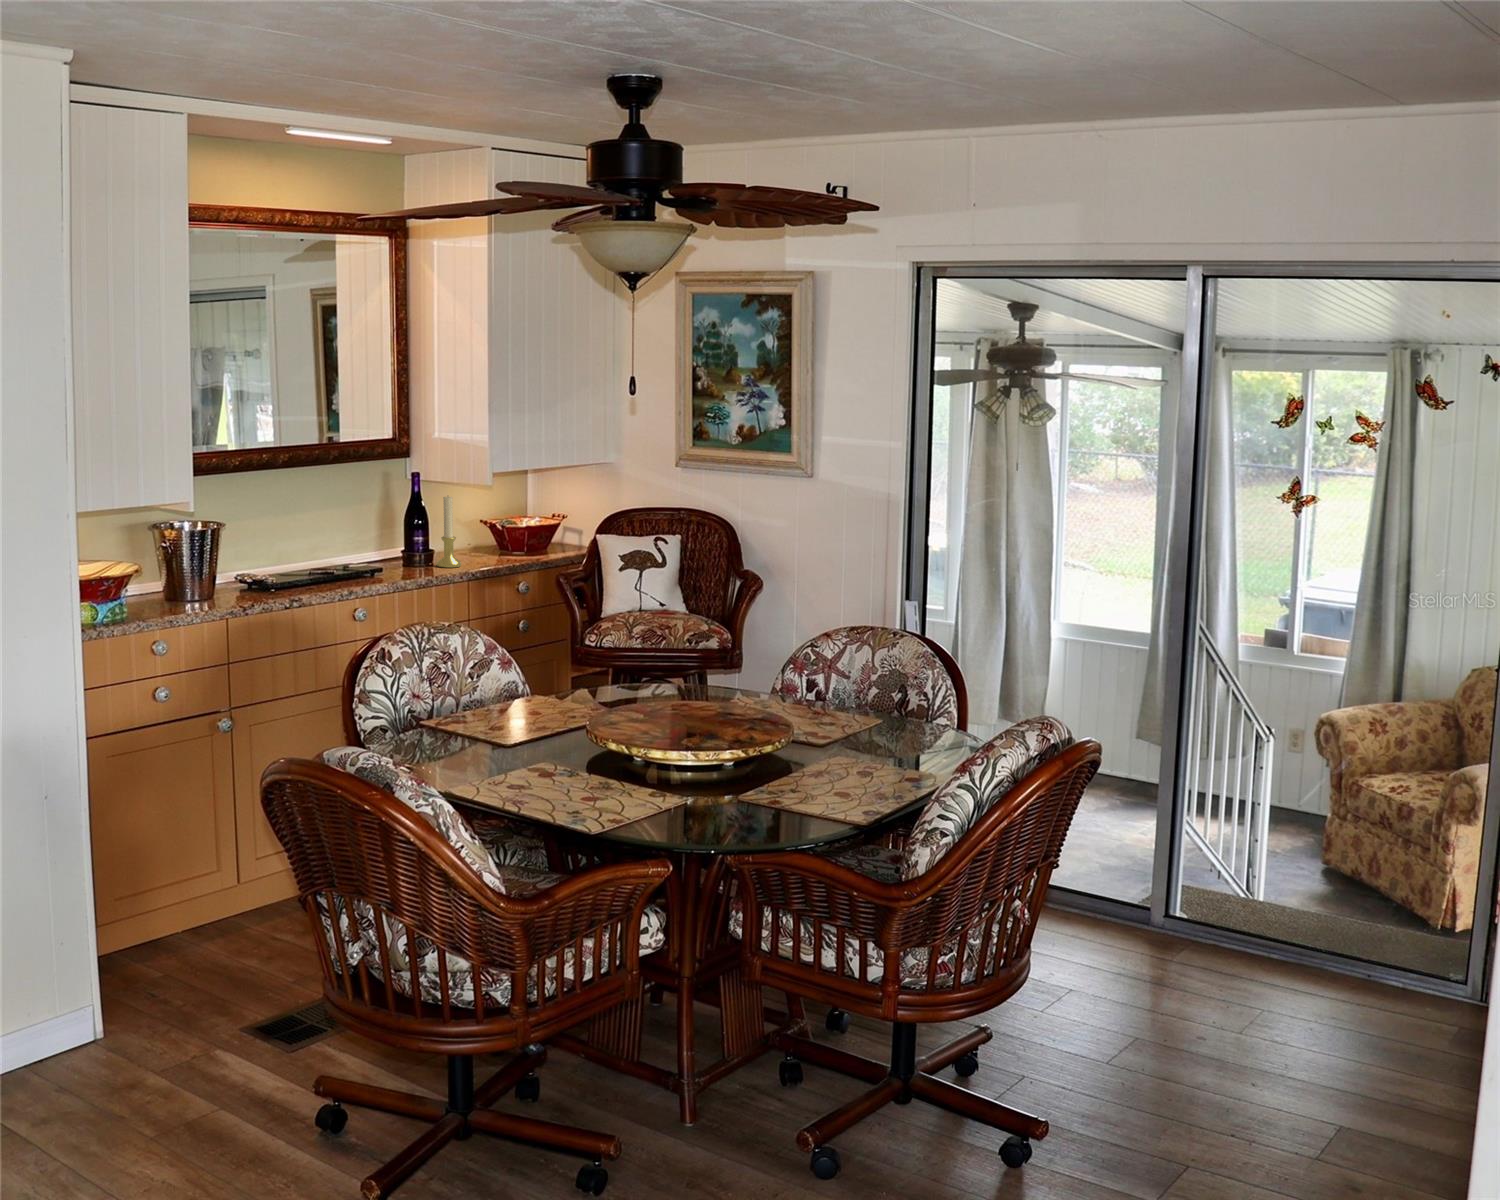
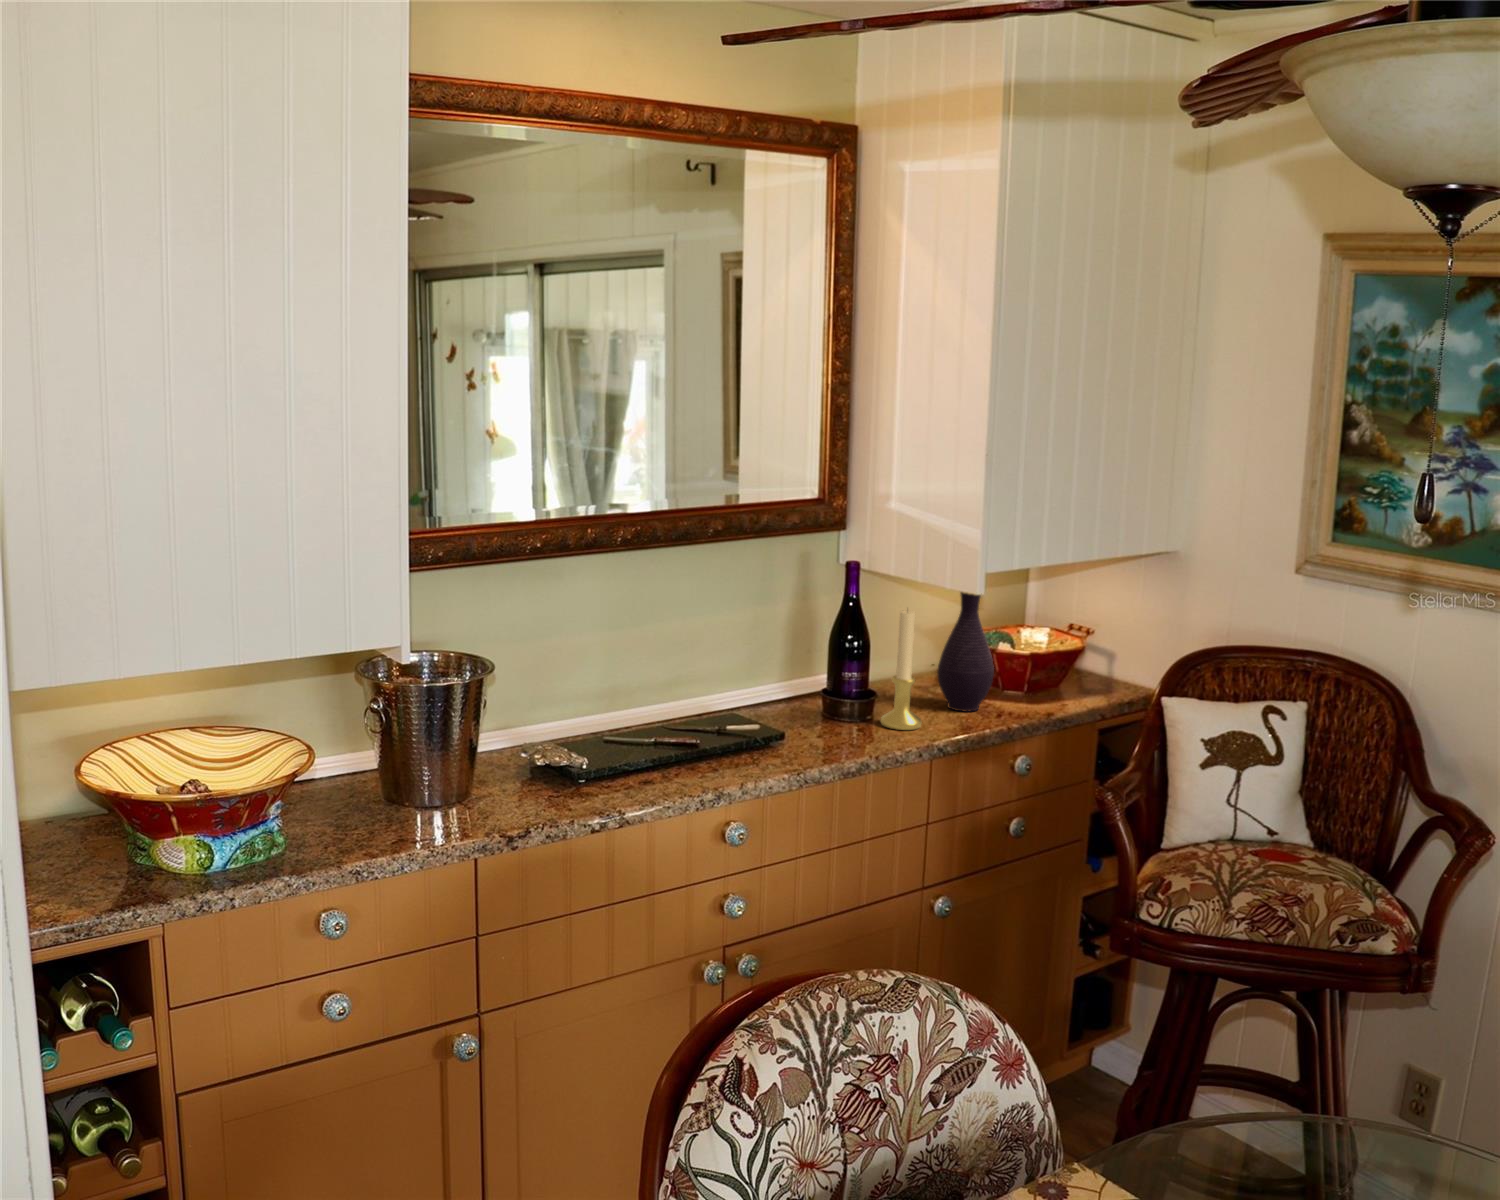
vase: none [470,475,504,560] -> present [937,592,994,712]

